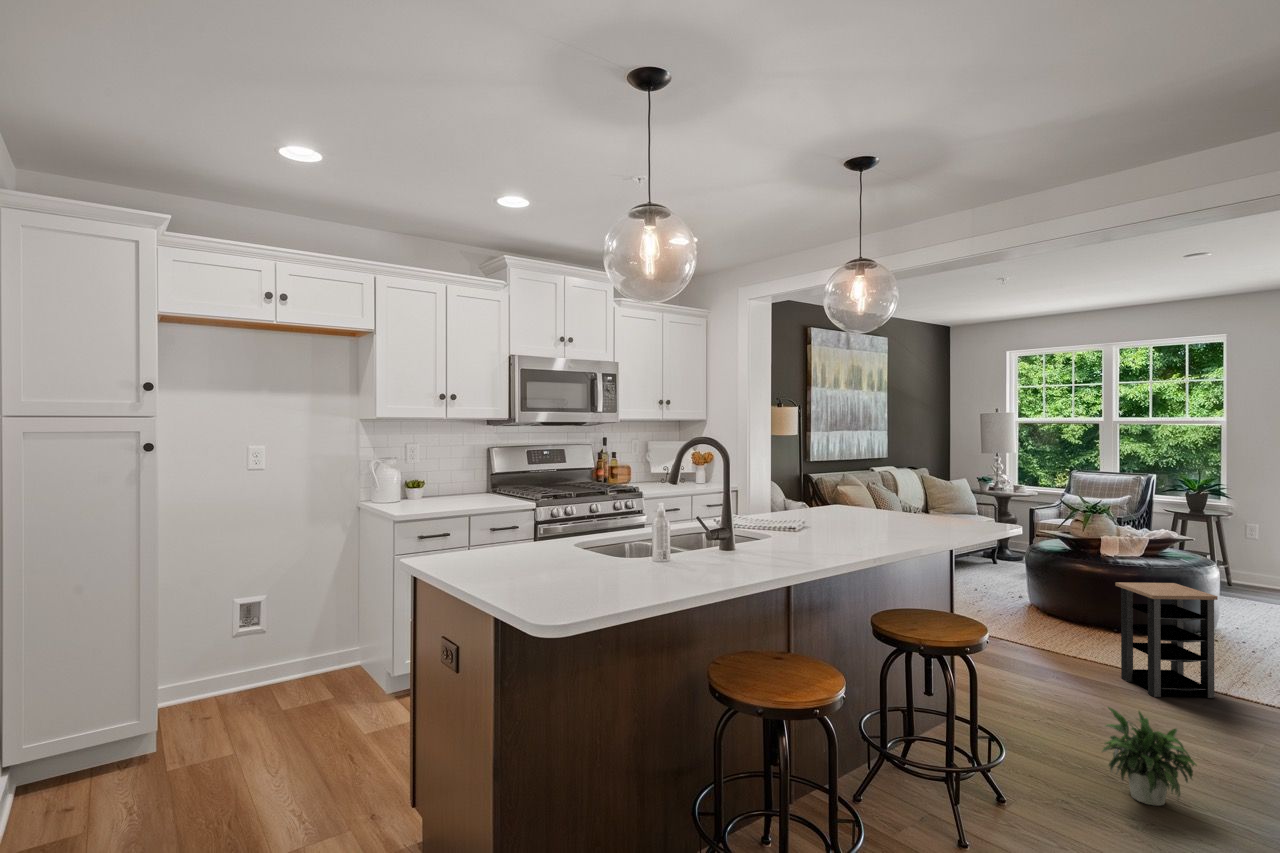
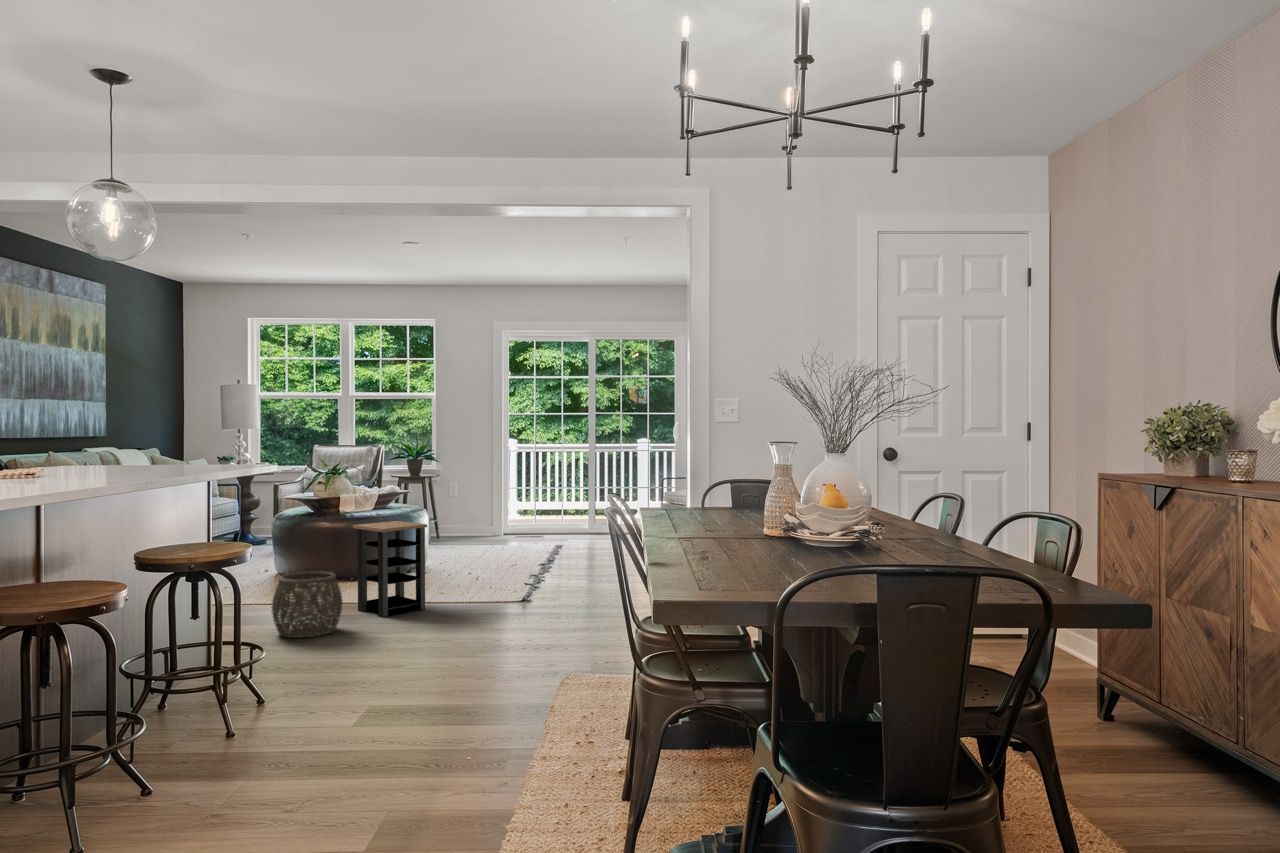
woven basket: none [1019,629,1102,707] -> present [272,571,343,638]
potted plant: present [1102,707,1197,806] -> none [345,608,412,680]

